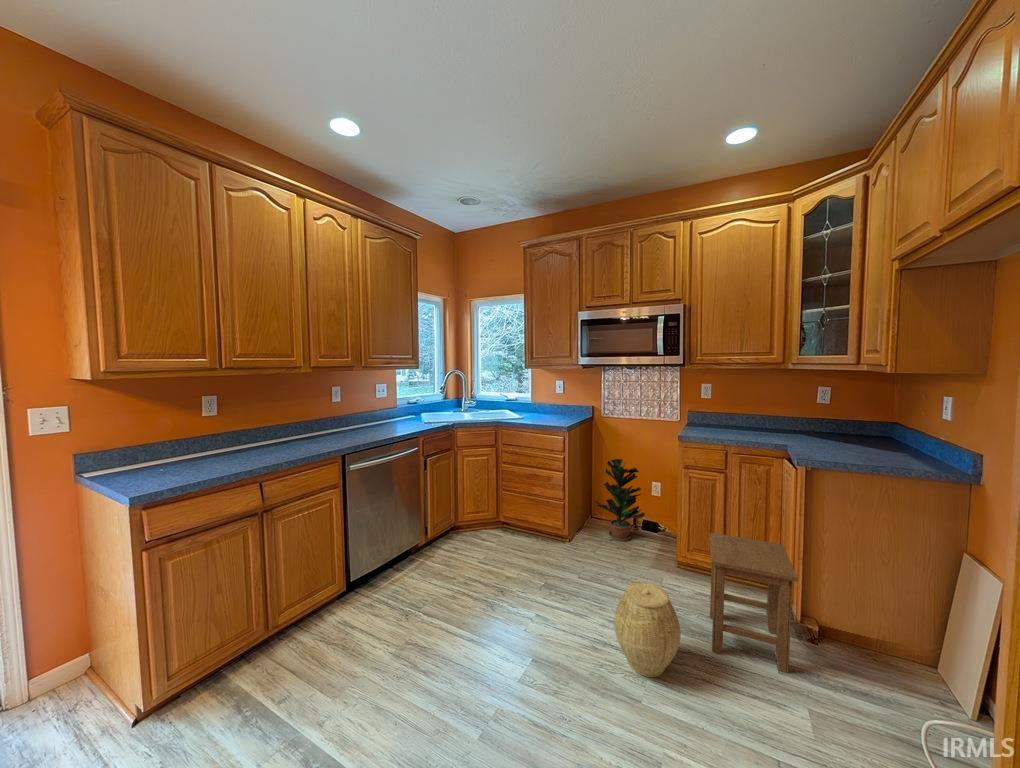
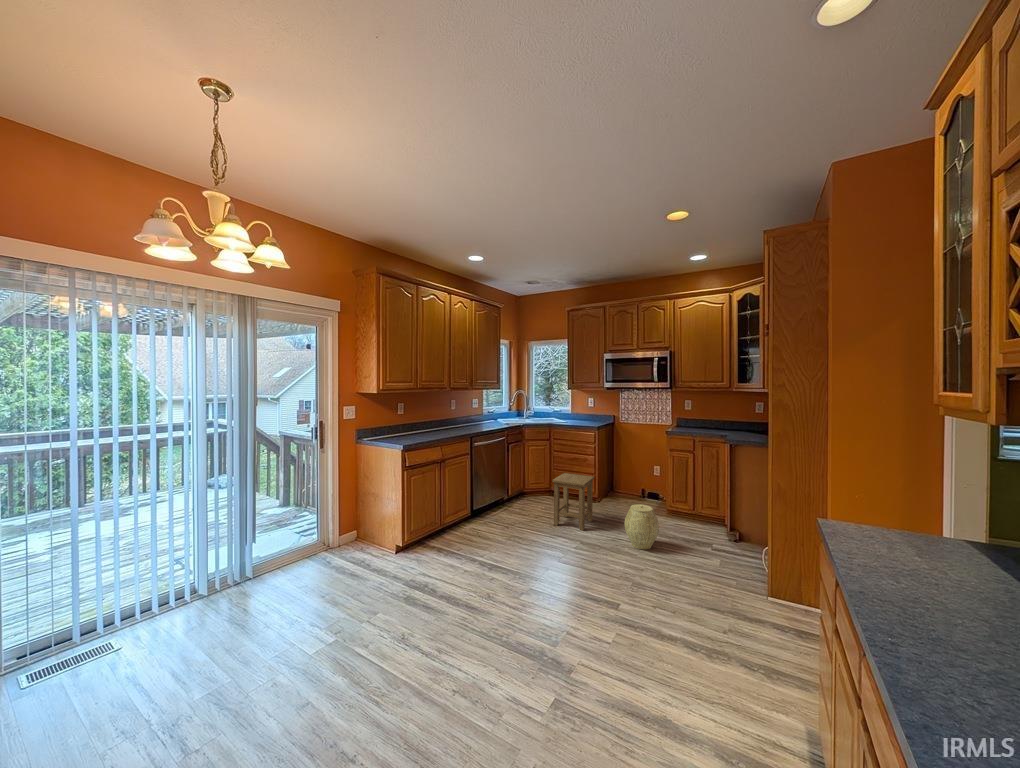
potted plant: present [596,459,645,541] -> none [616,450,648,503]
stool: present [709,532,798,673] -> present [552,473,594,531]

